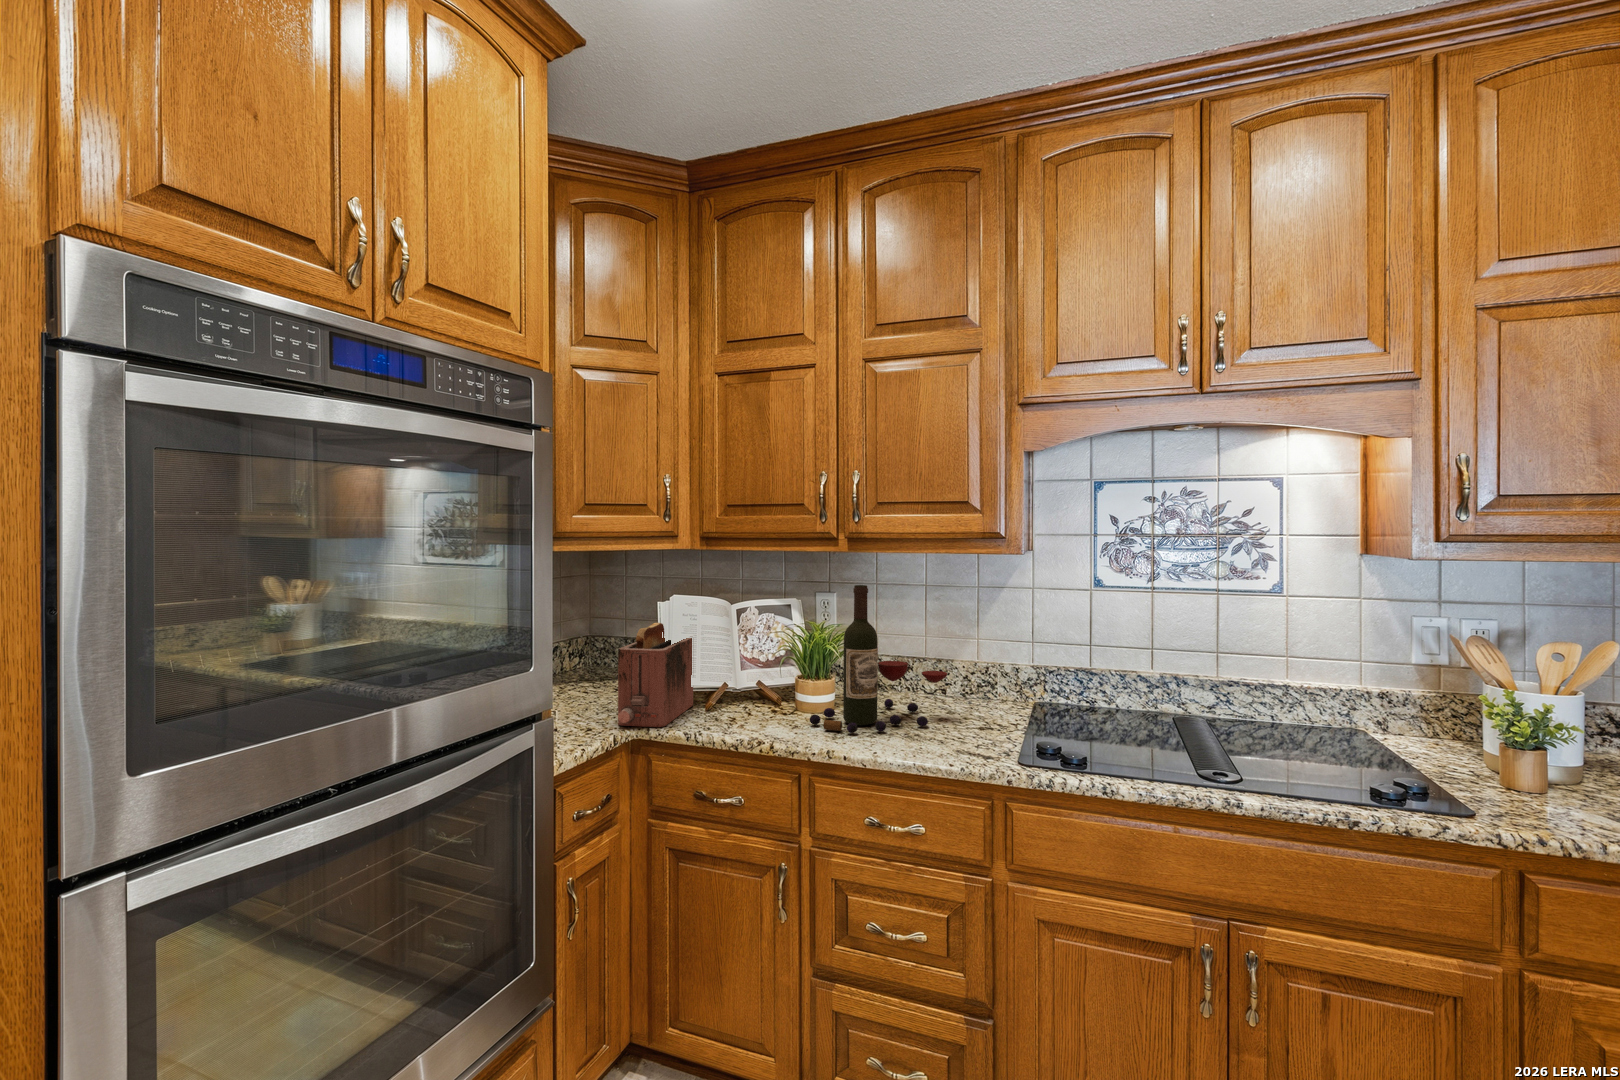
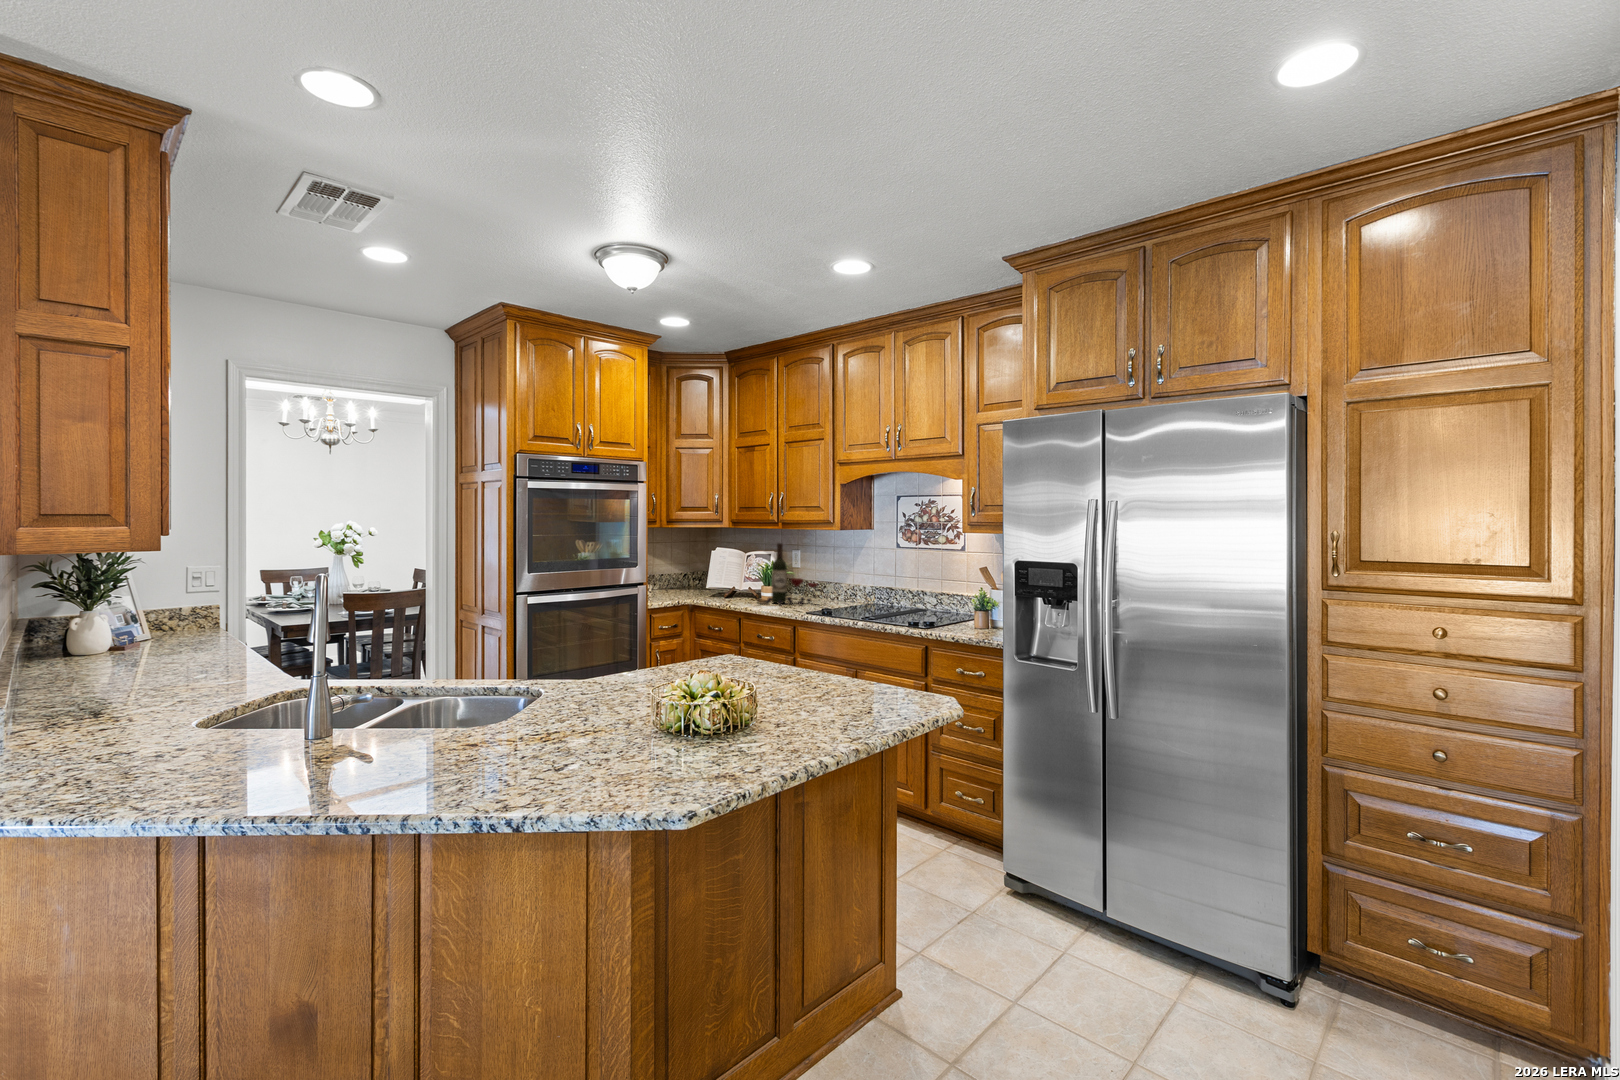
toaster: present [618,623,693,727] -> none [684,559,725,600]

